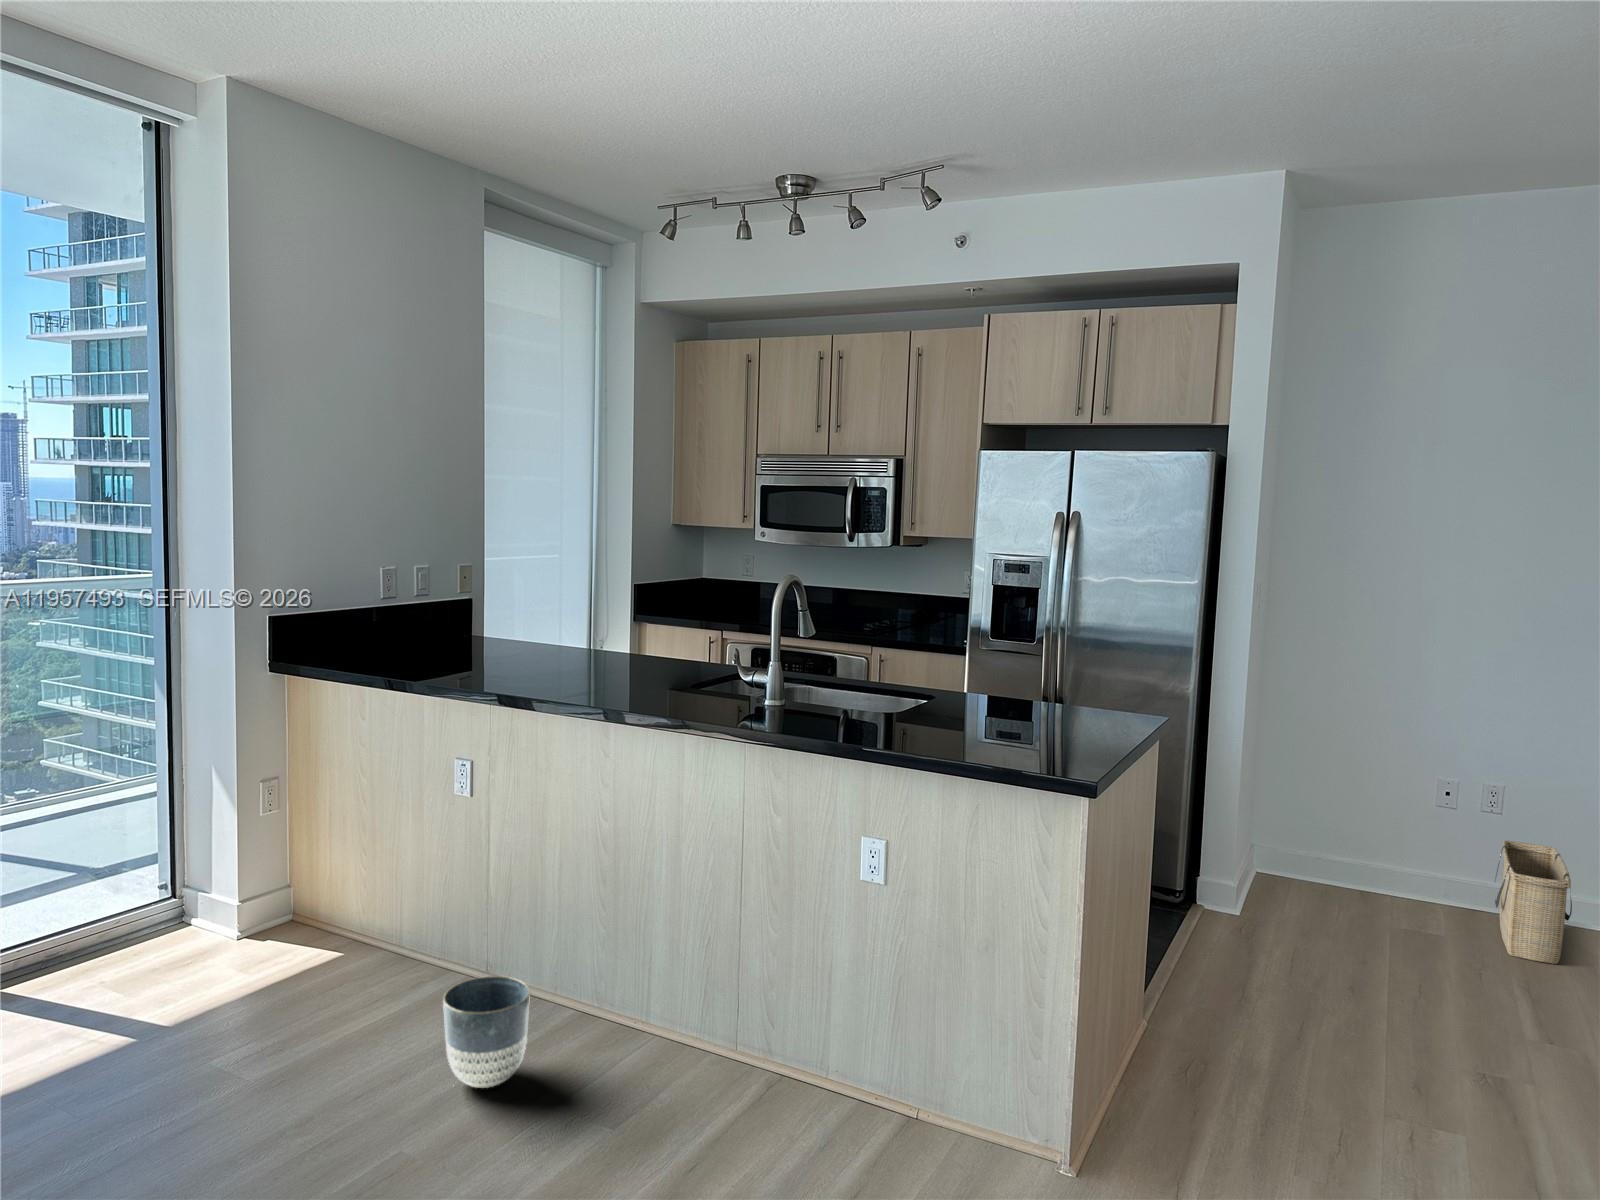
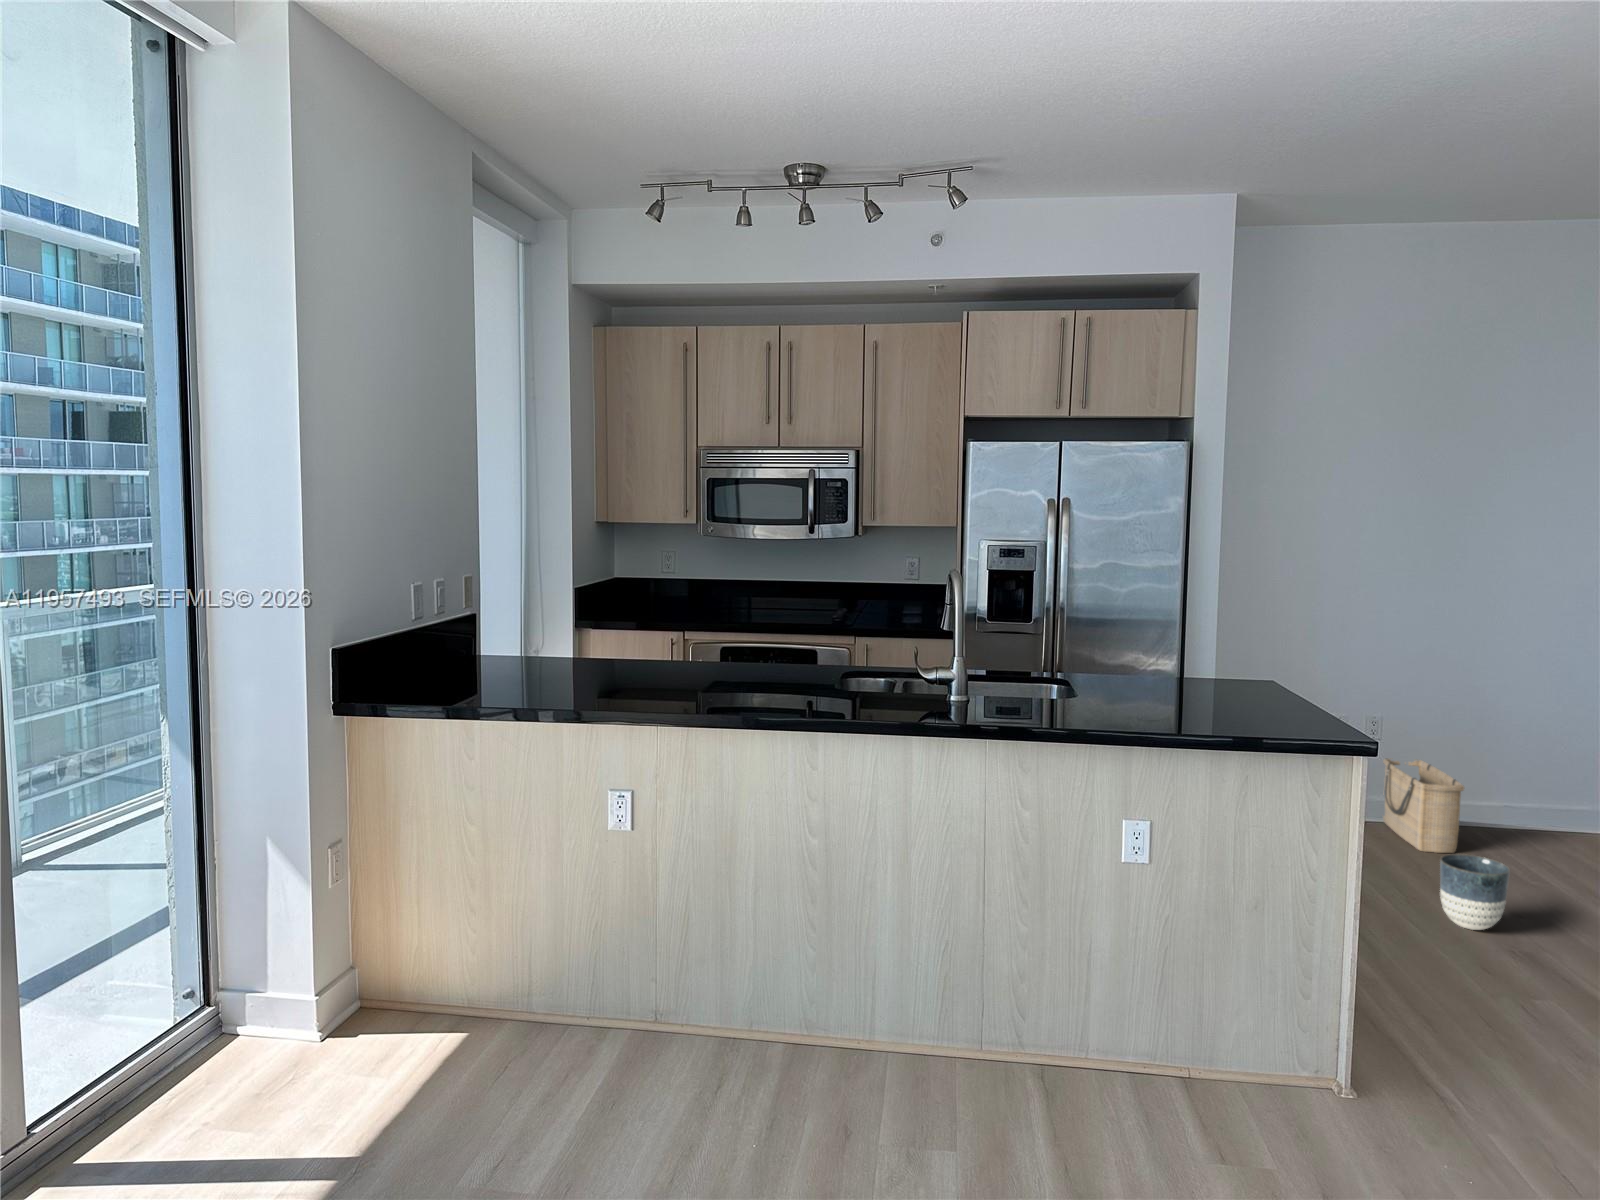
planter: present [443,976,530,1088] -> present [1440,854,1510,930]

